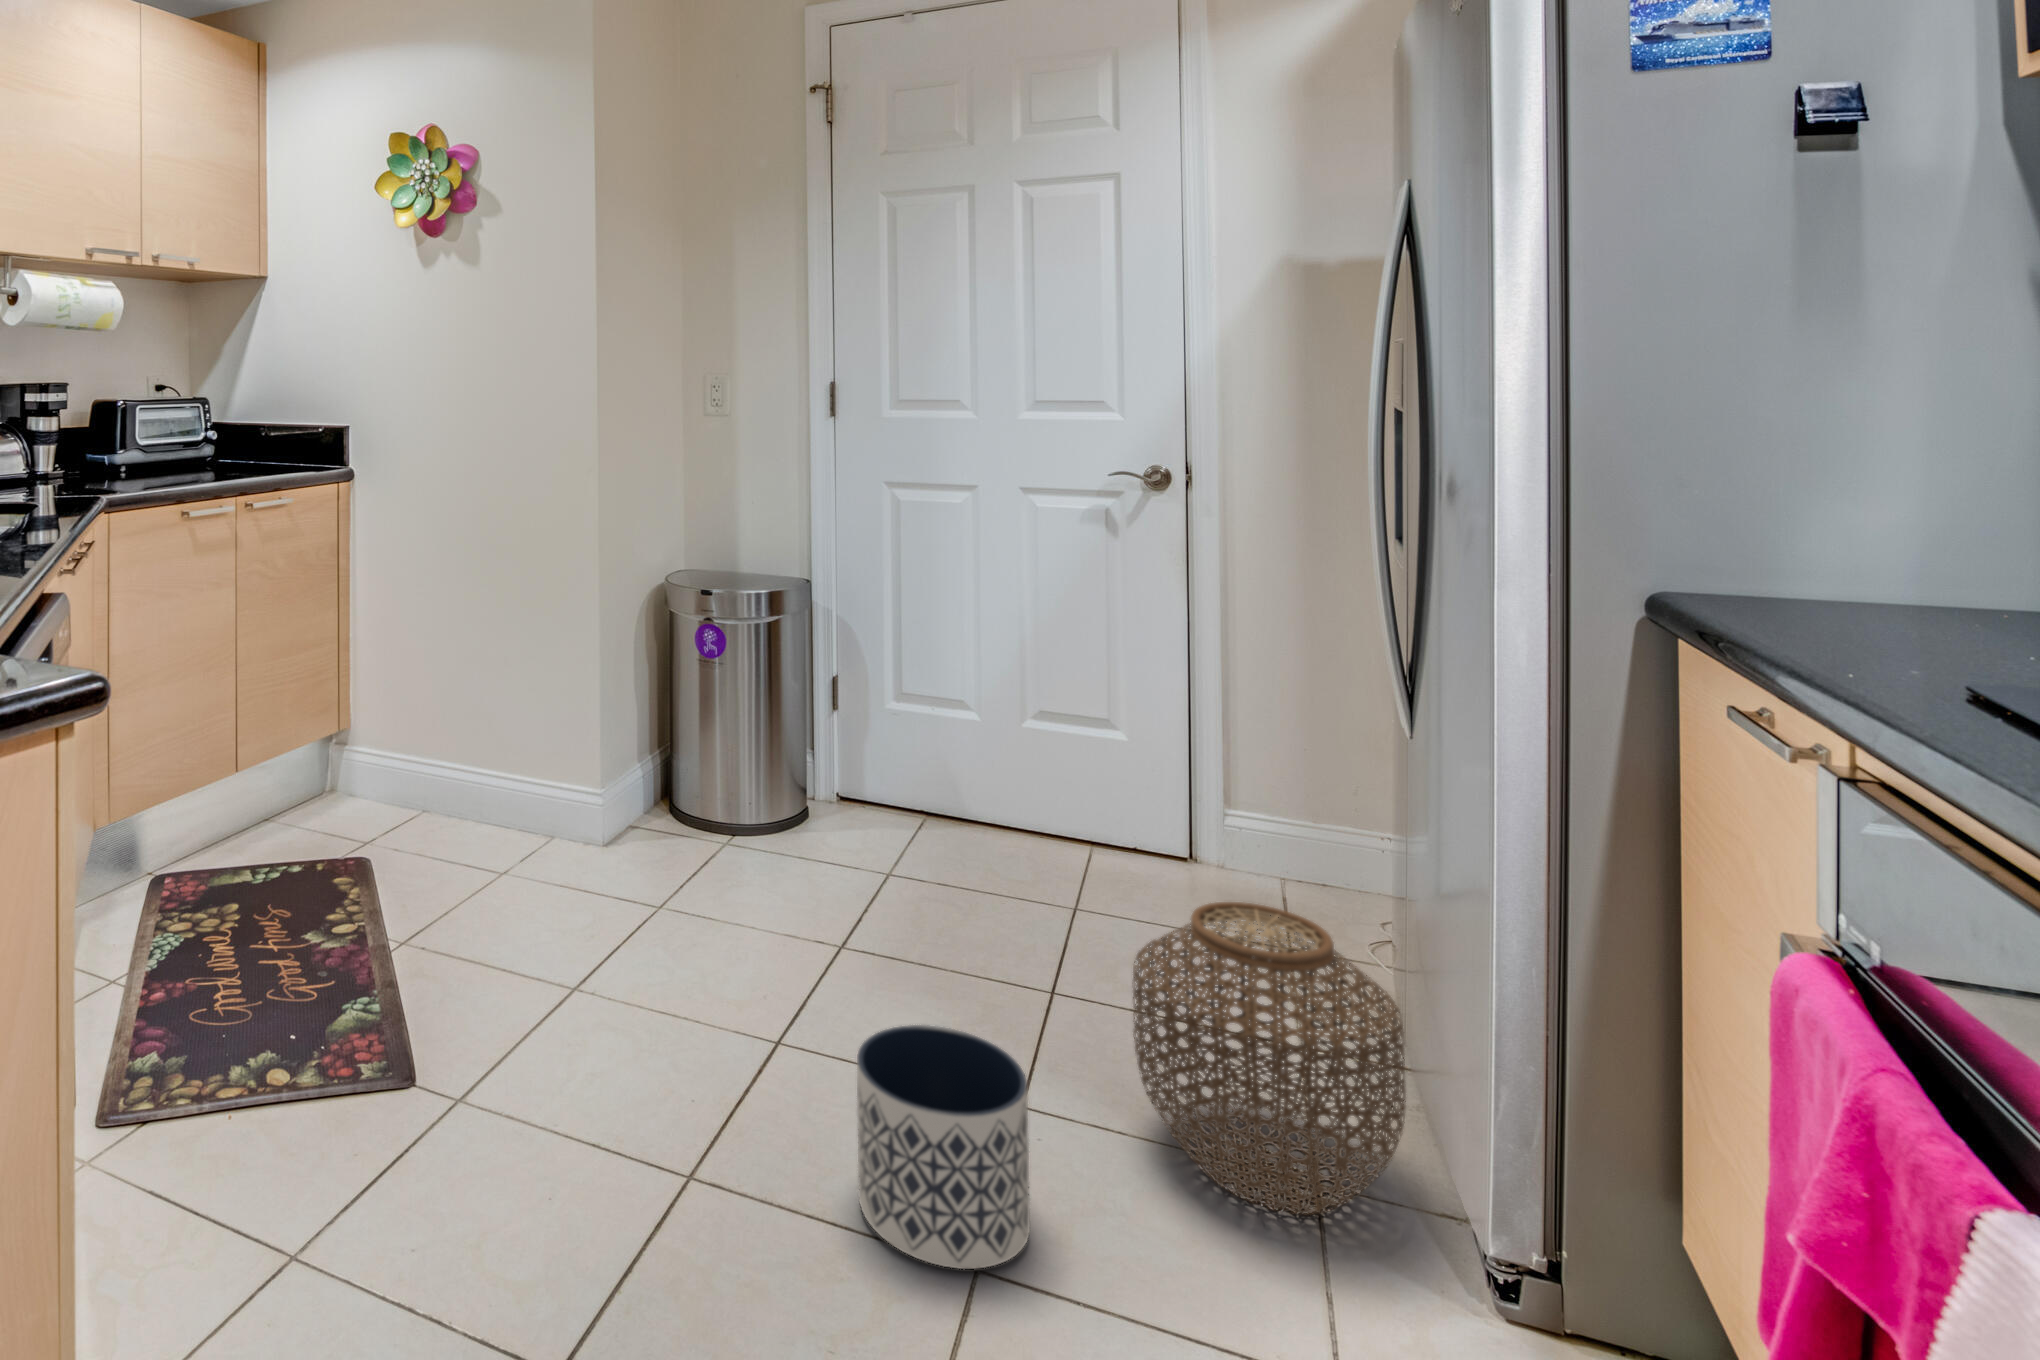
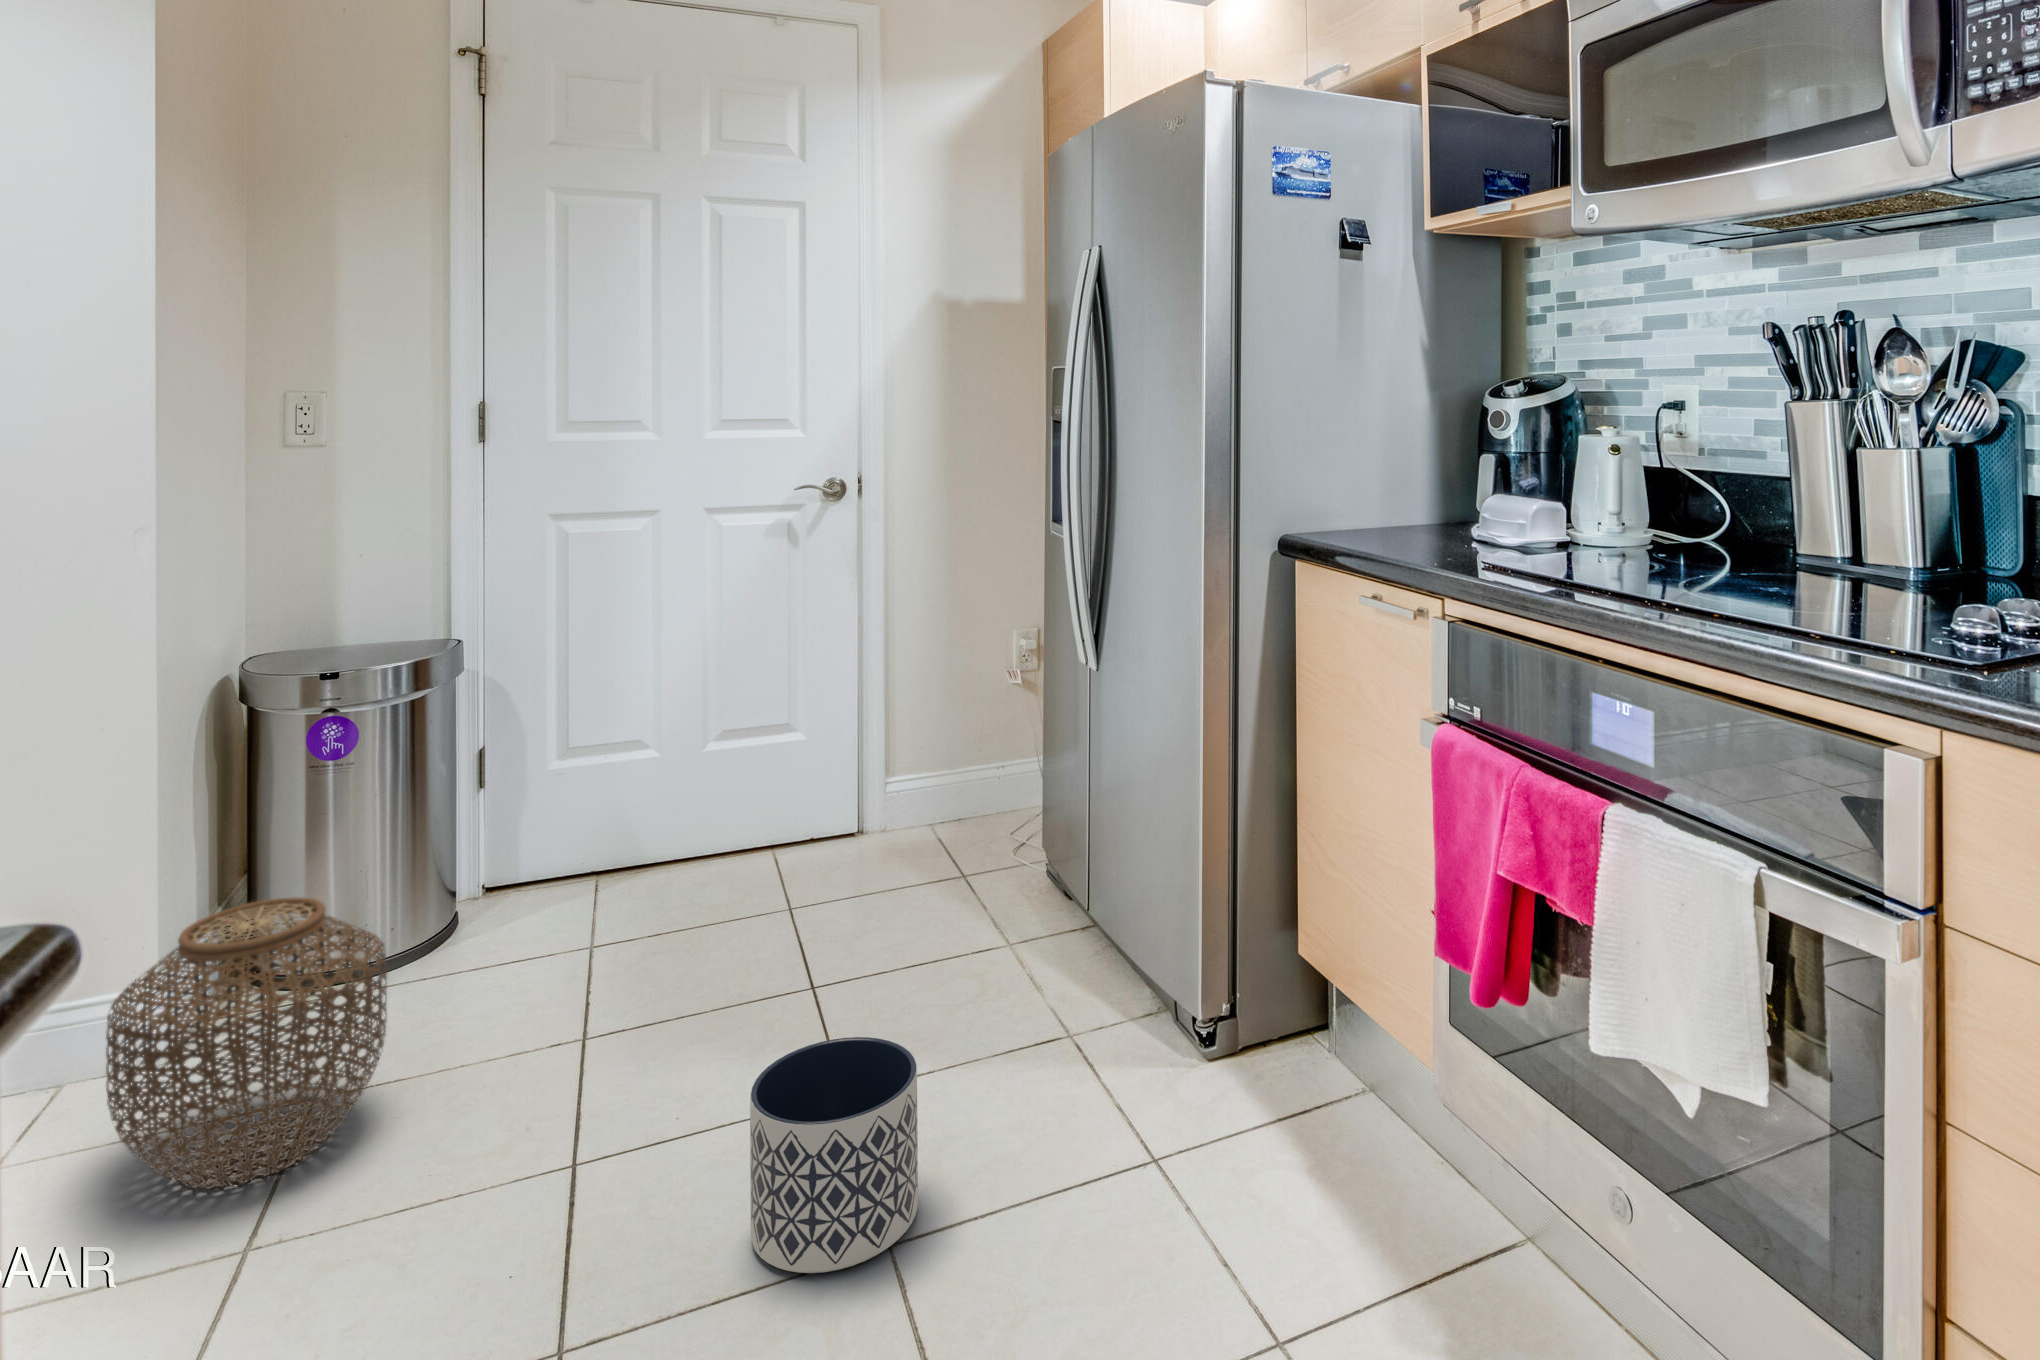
woven basket: present [1133,902,1406,1215] -> present [106,897,387,1188]

